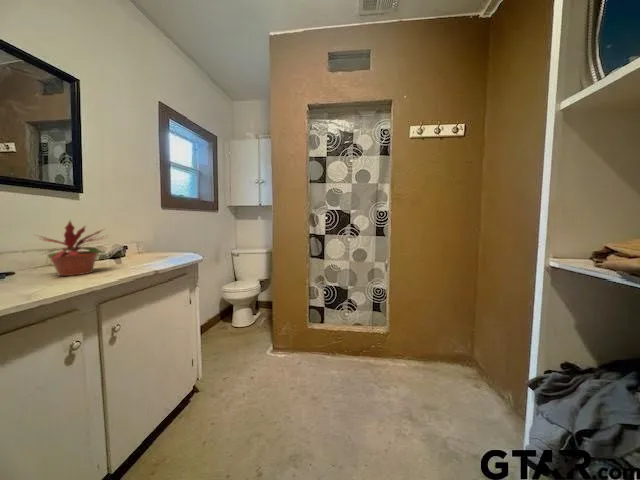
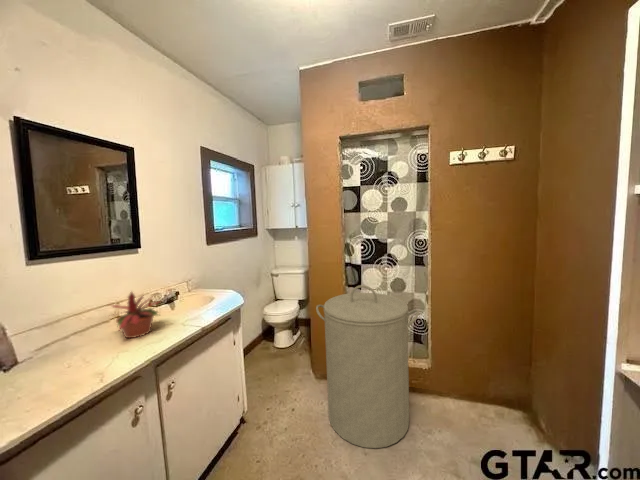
laundry hamper: none [280,246,380,404] -> present [316,285,419,448]

